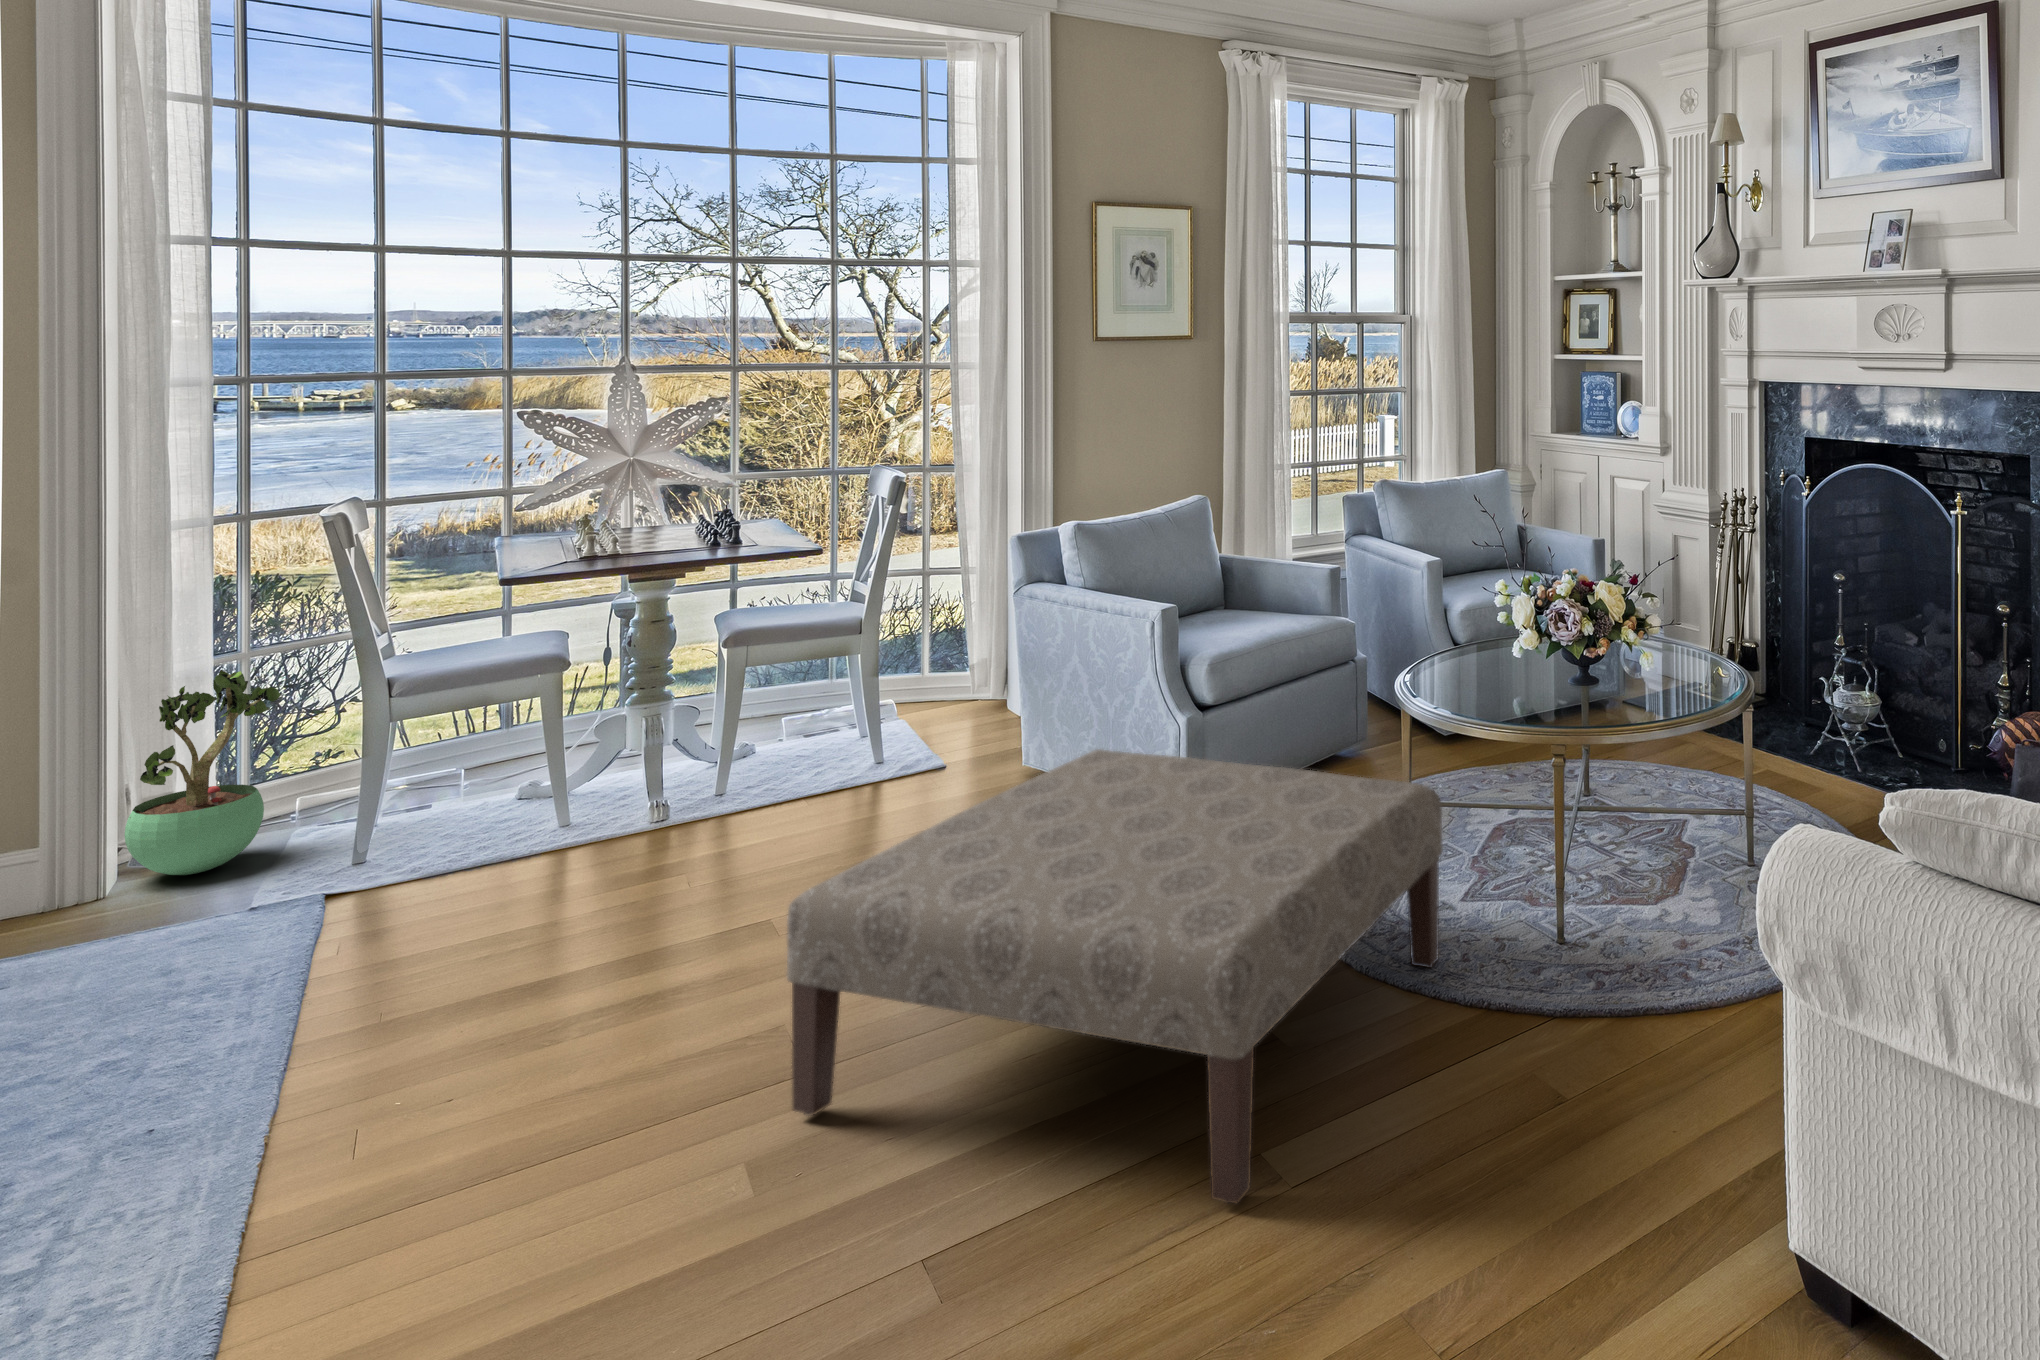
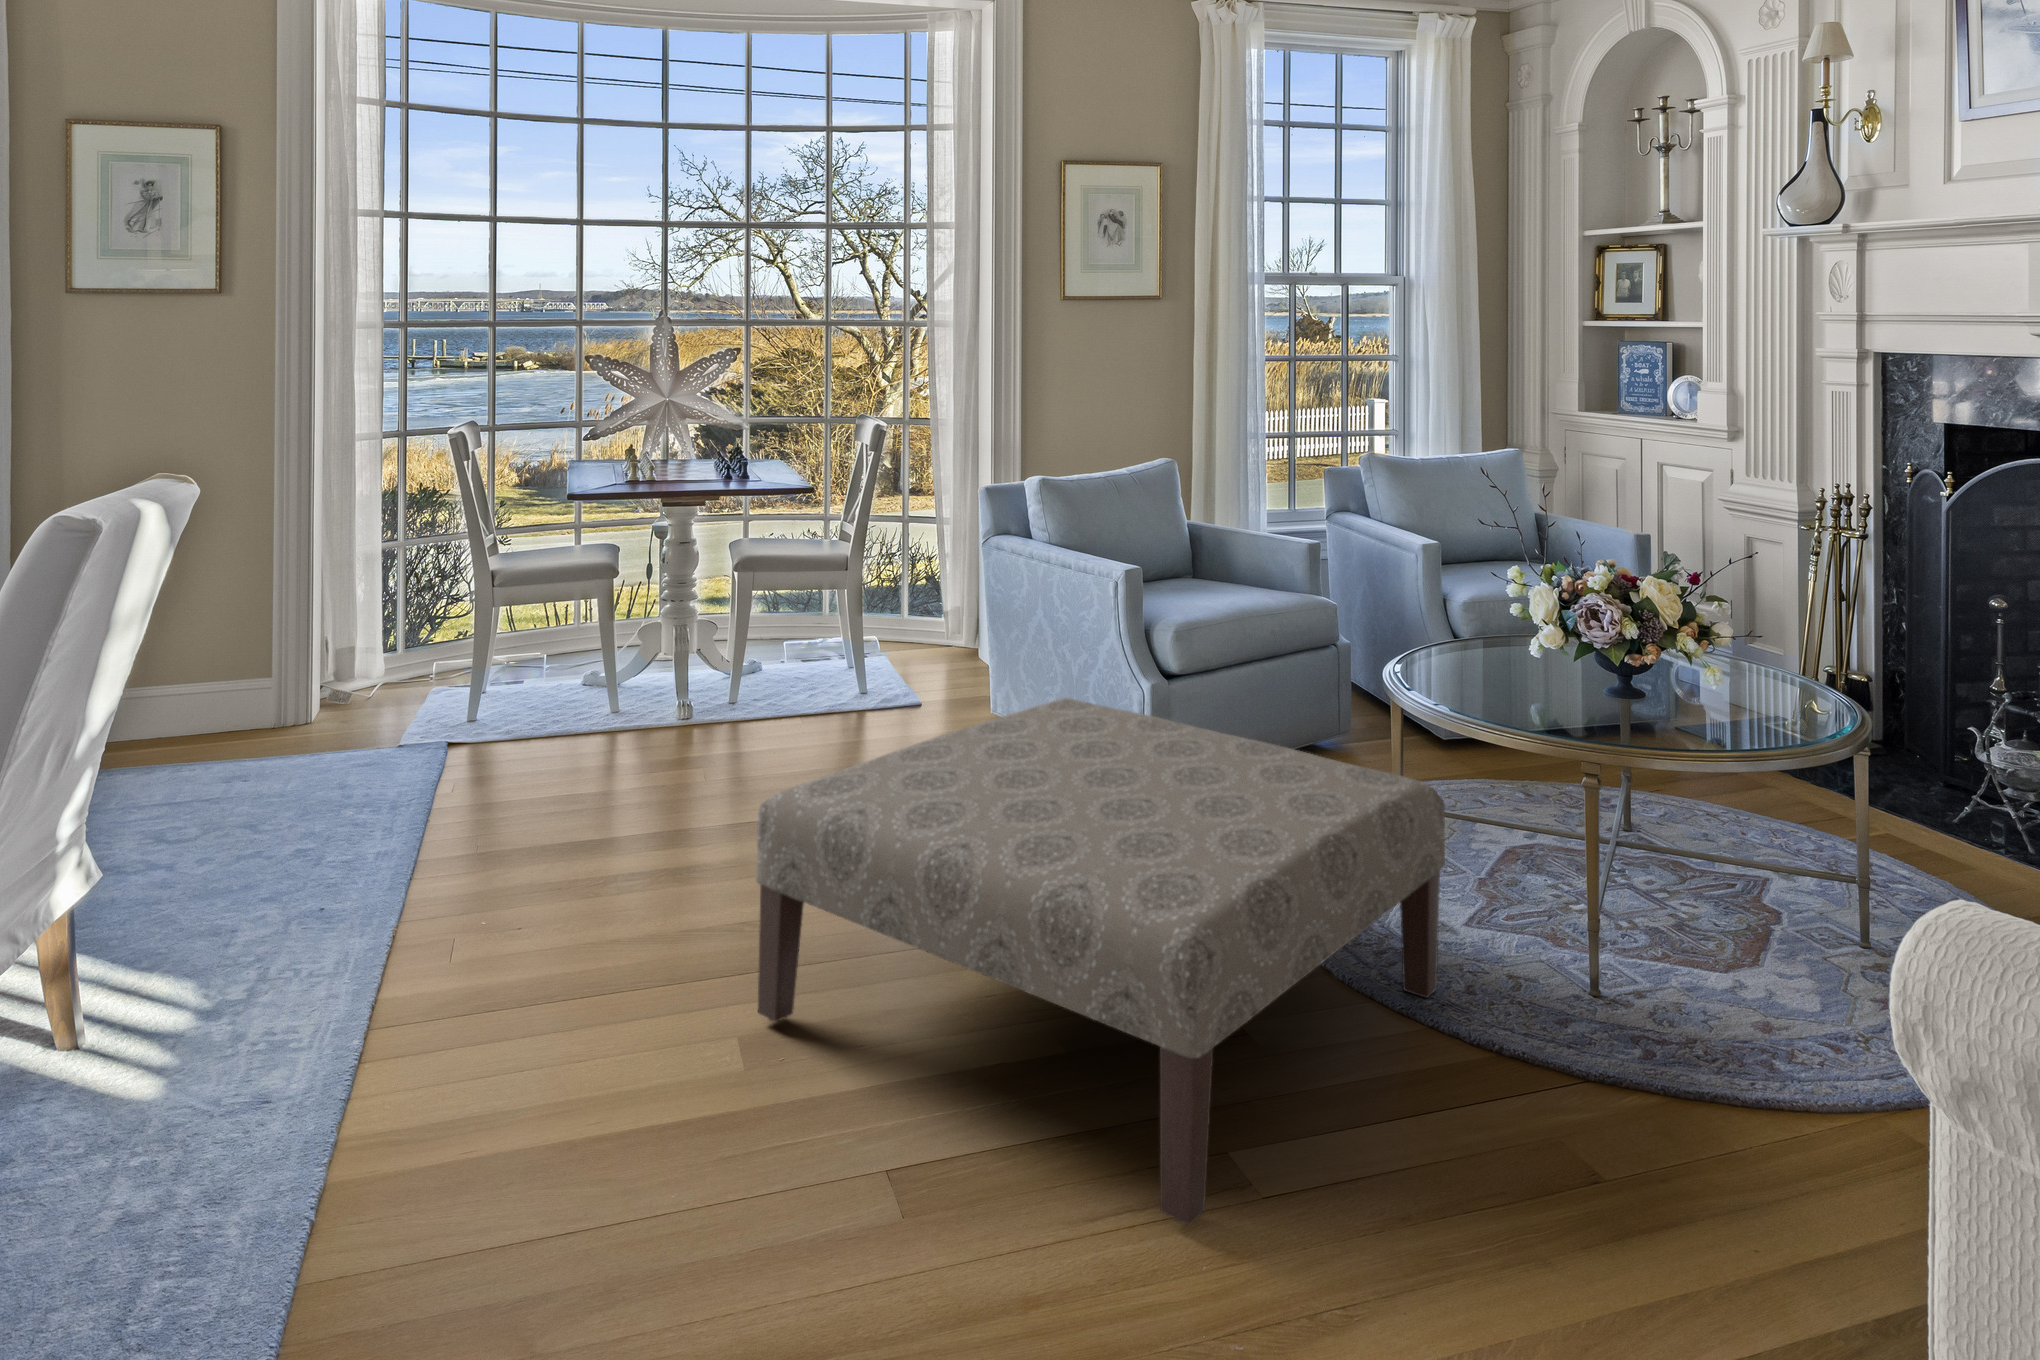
potted plant: present [125,670,281,875] -> none [306,544,414,713]

